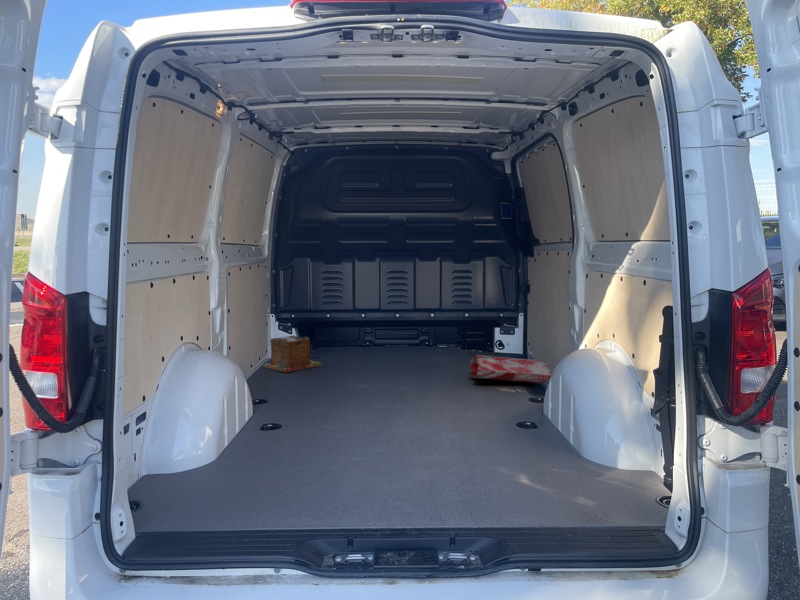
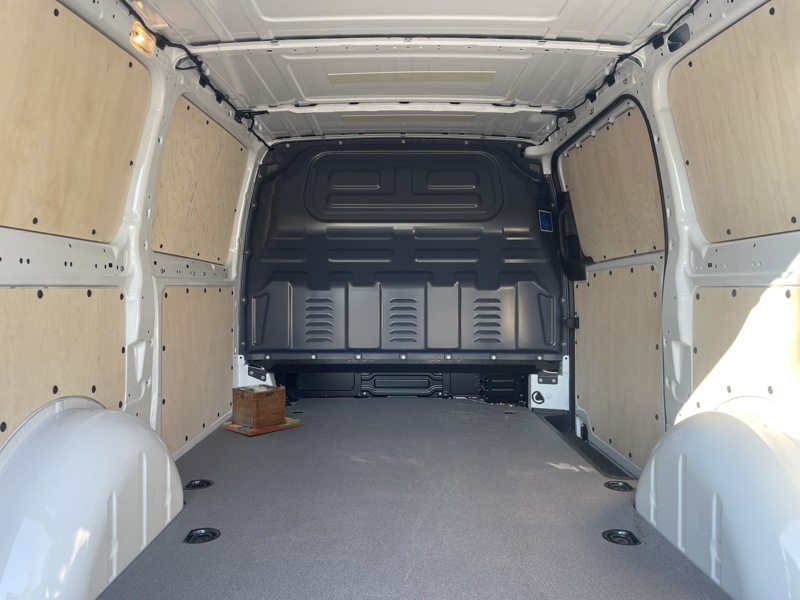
bag: present [469,353,552,383] -> none [506,407,631,454]

